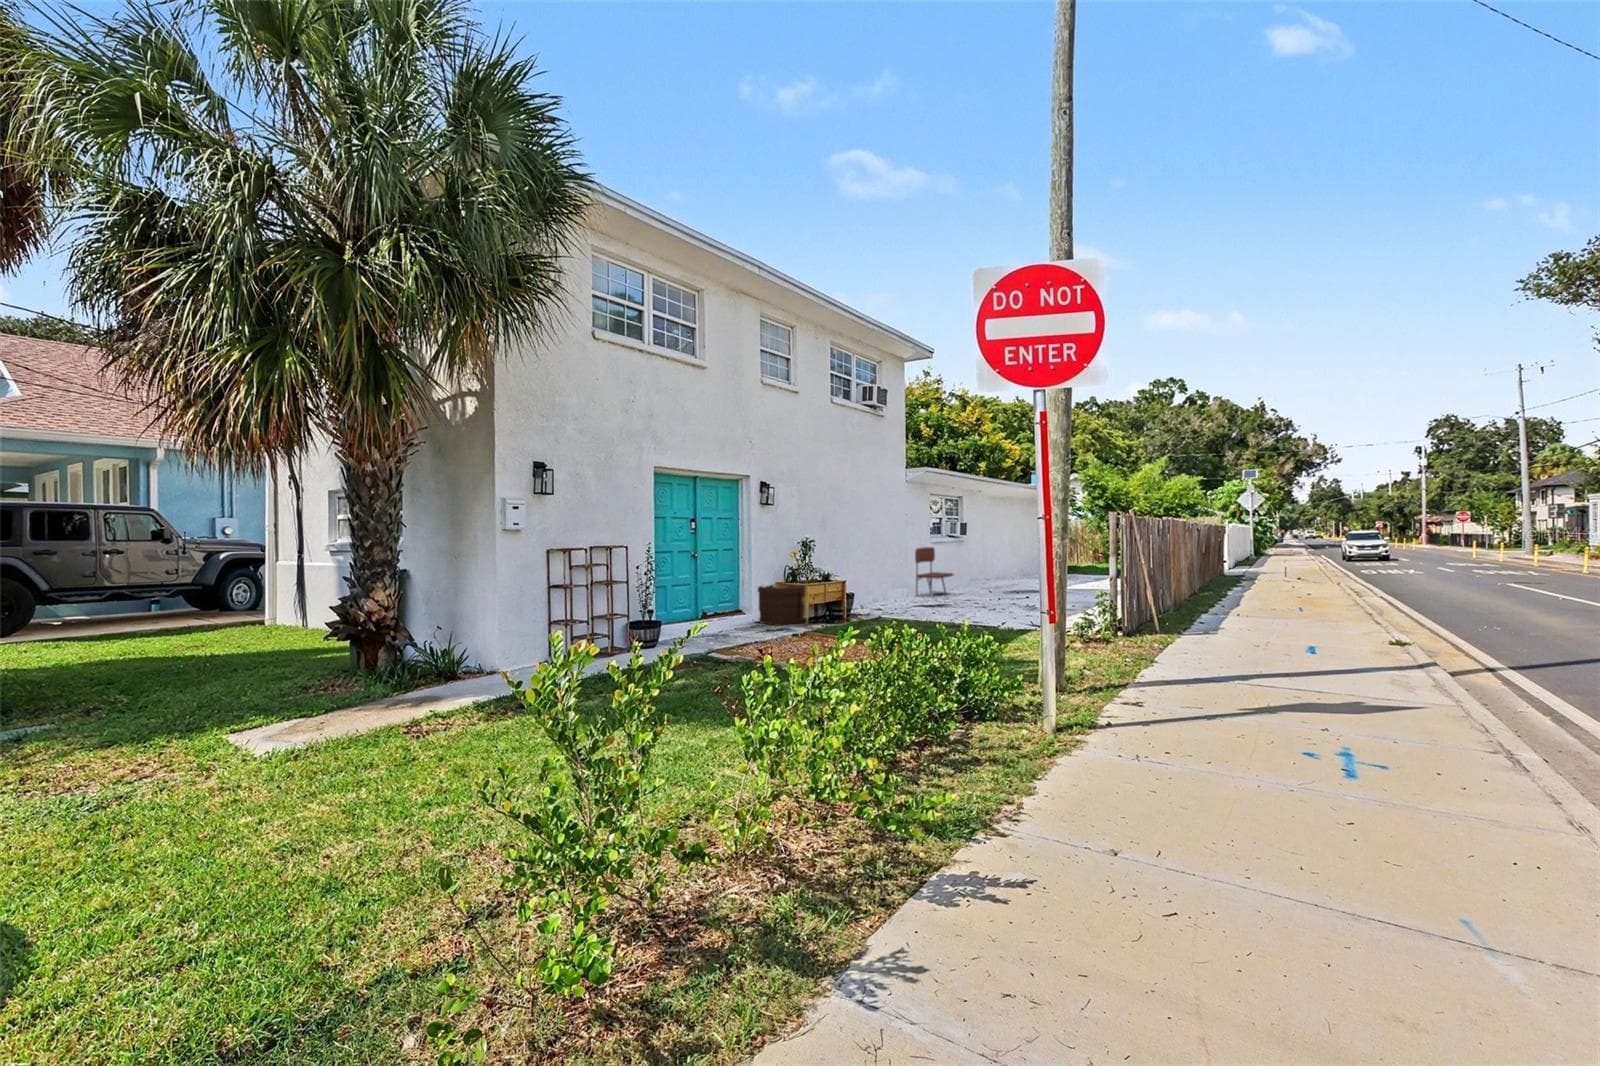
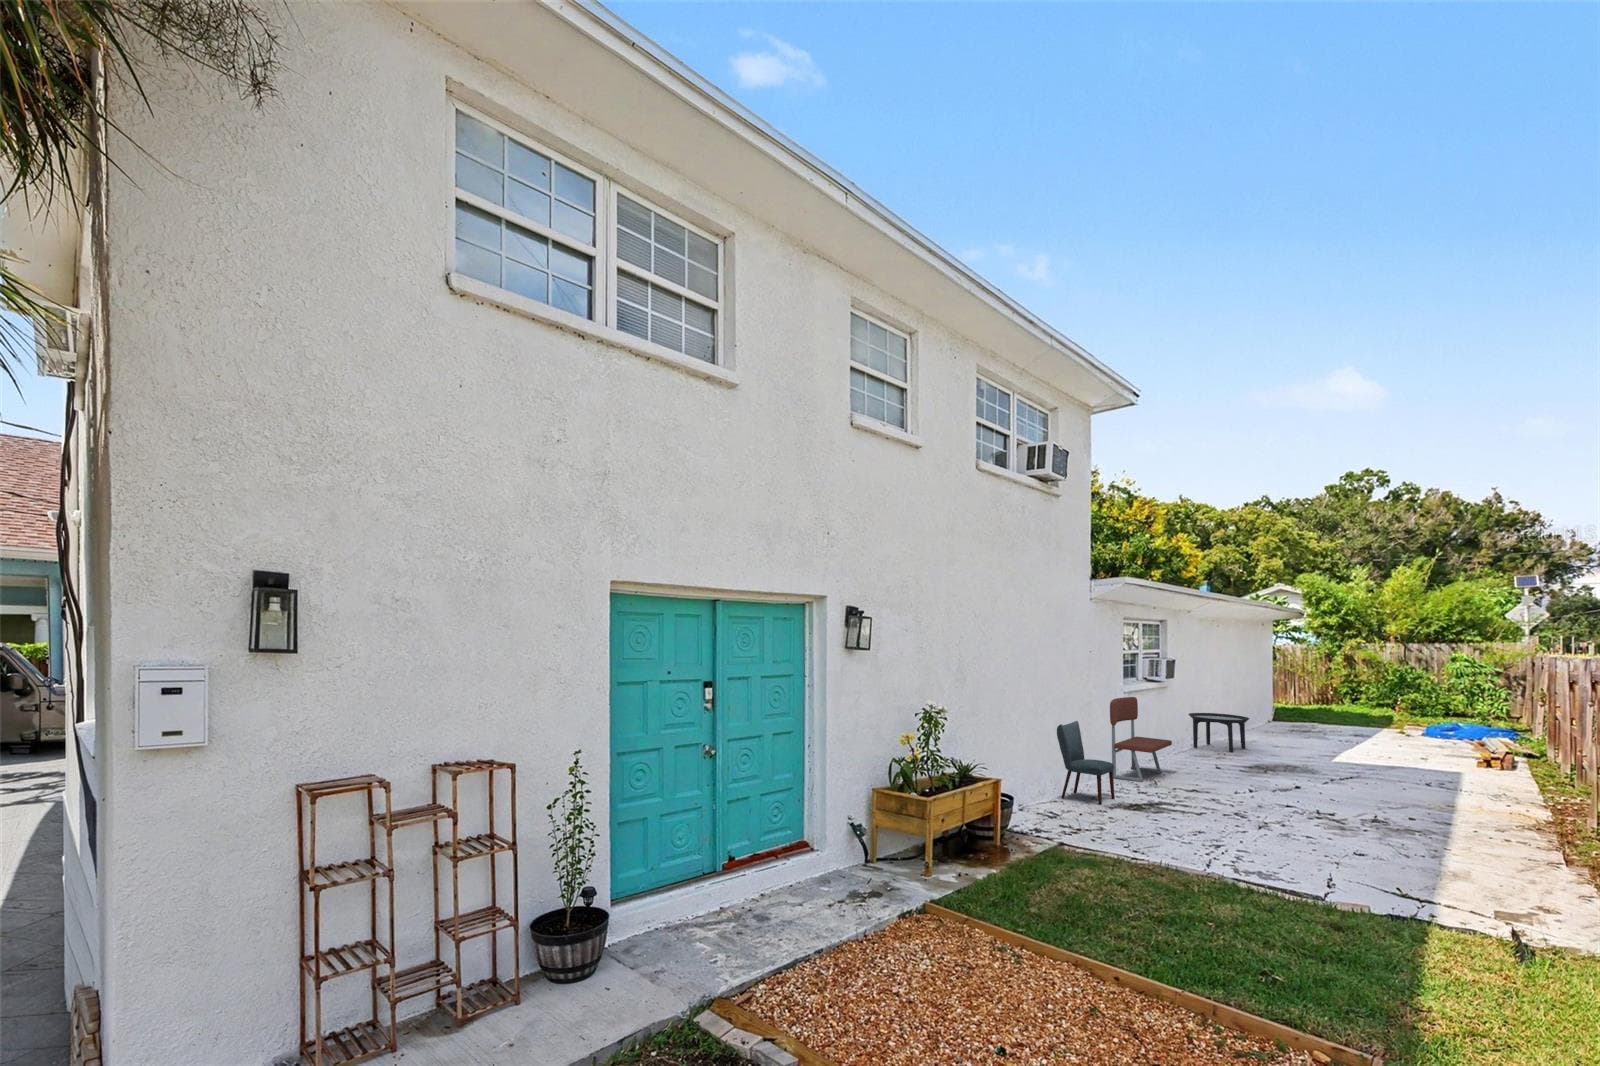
chair: none [879,558,912,604] -> present [1057,721,1115,805]
round table: none [976,563,1013,587] -> present [1189,713,1249,753]
wooden crate: present [755,585,804,626] -> none [831,794,931,893]

